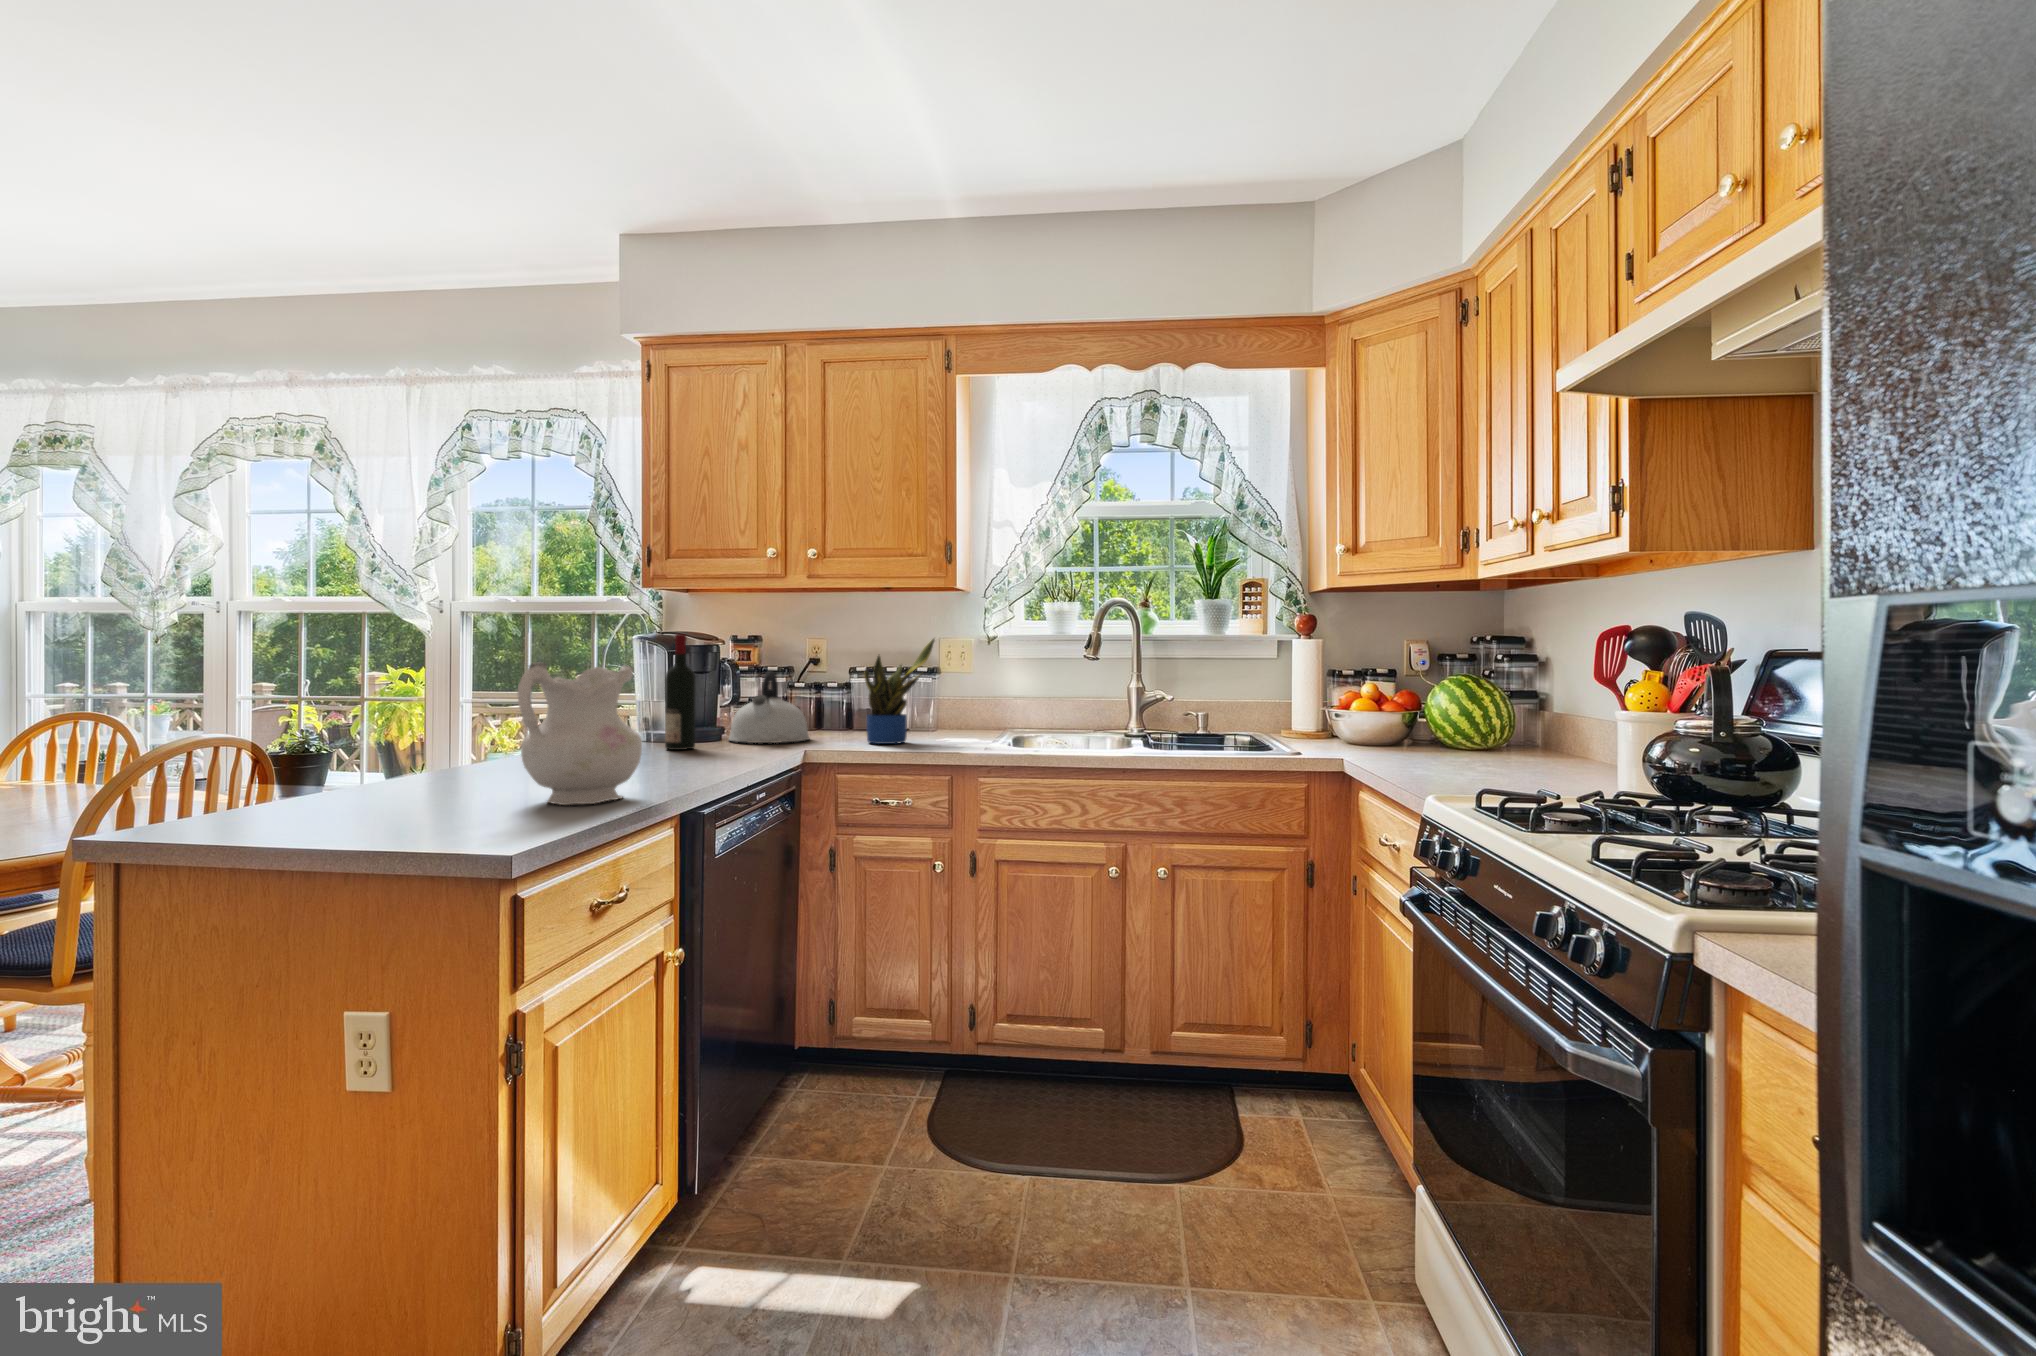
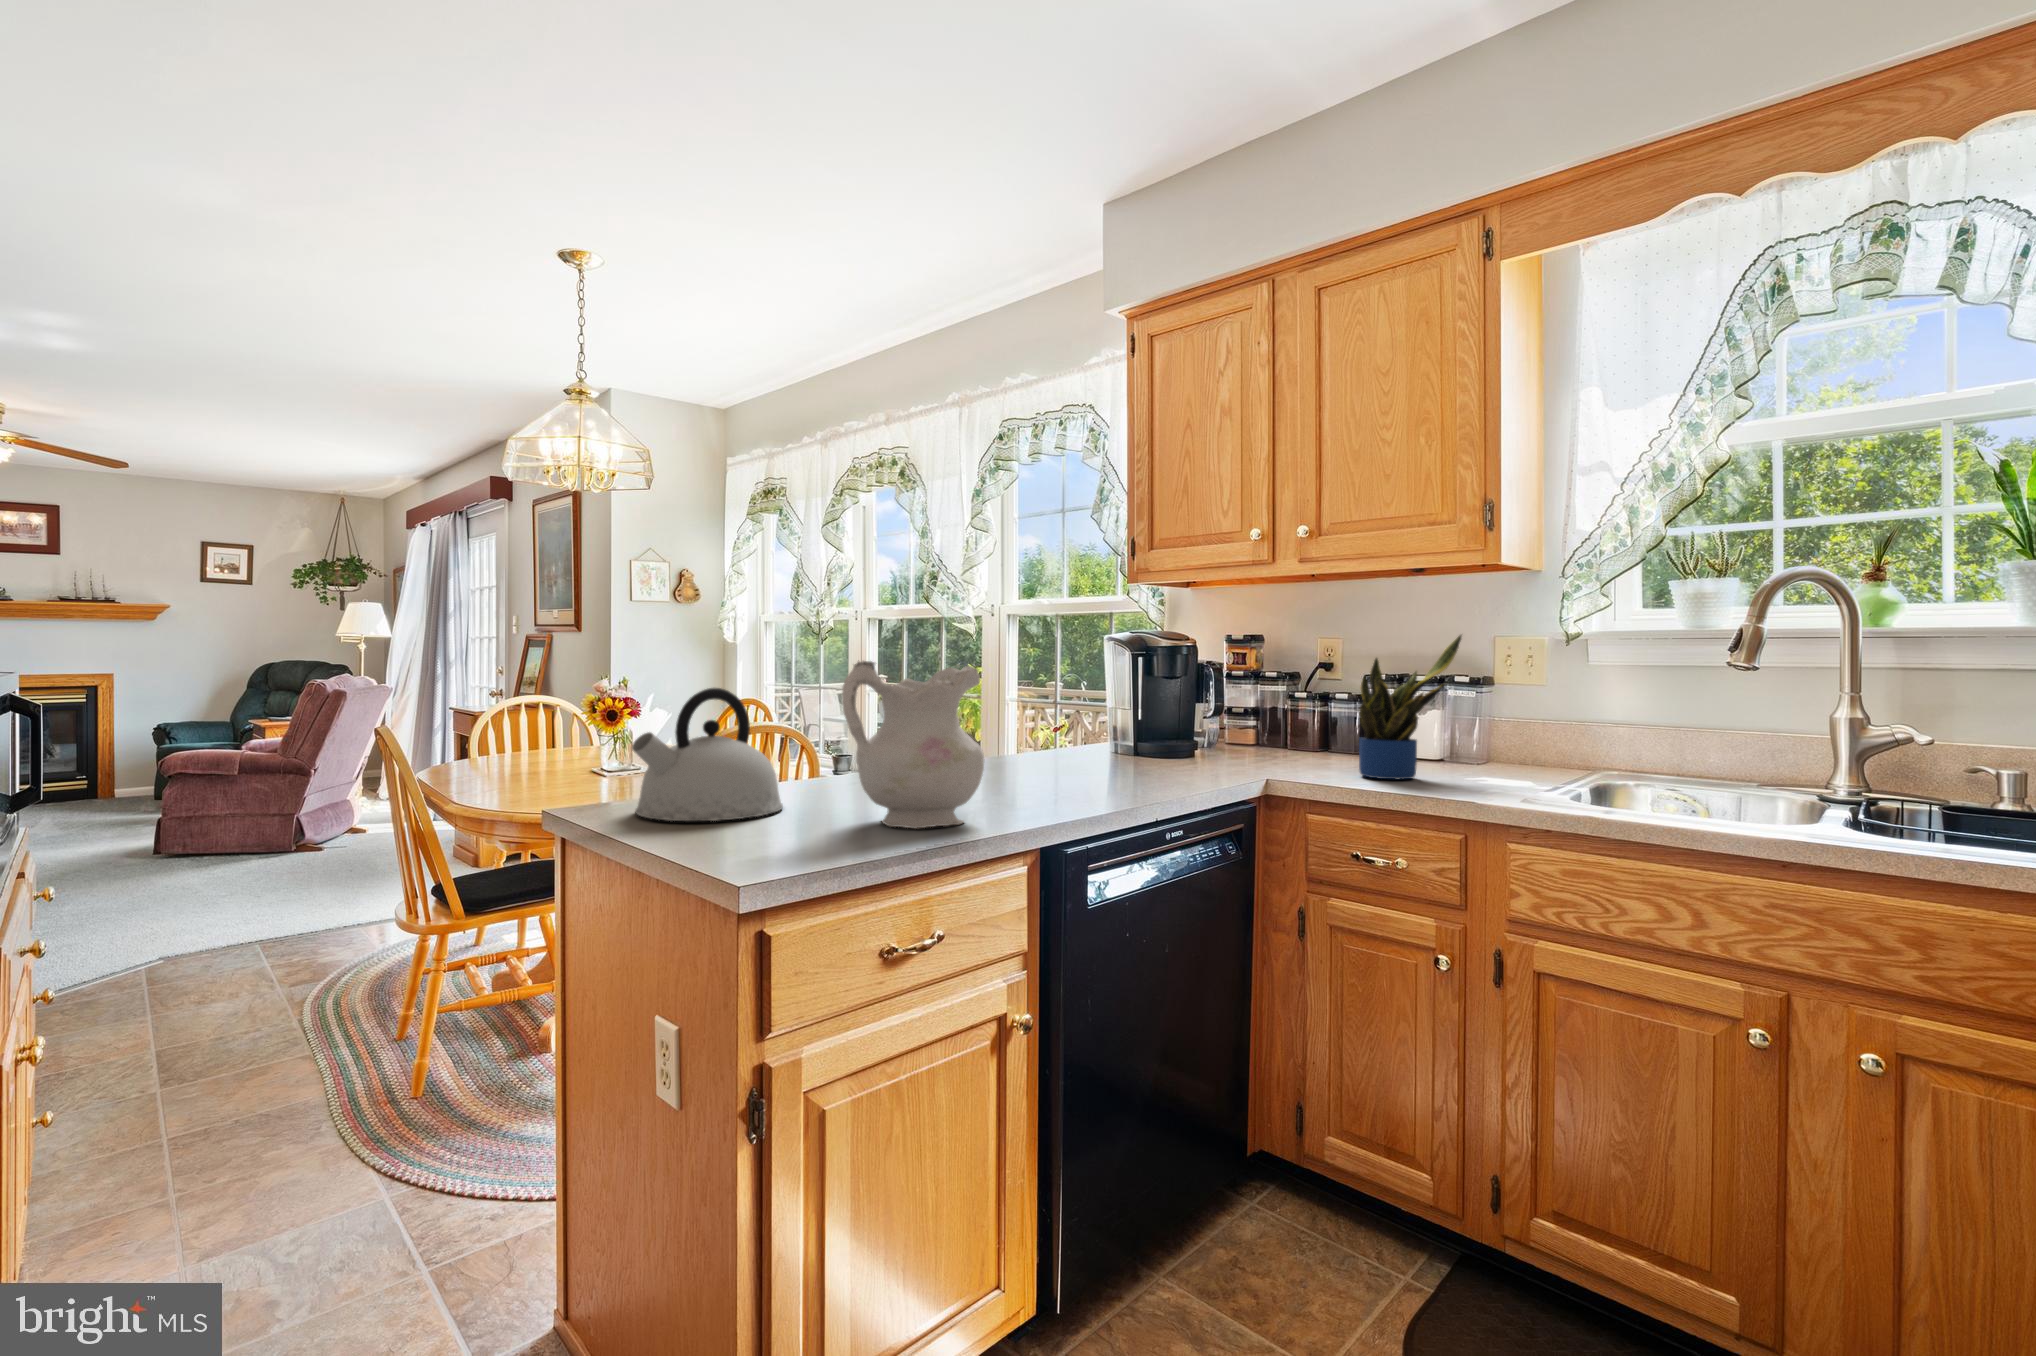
wine bottle: present [665,634,695,750] -> none [1111,632,1145,767]
kettle: present [729,671,809,743] -> present [632,688,783,821]

